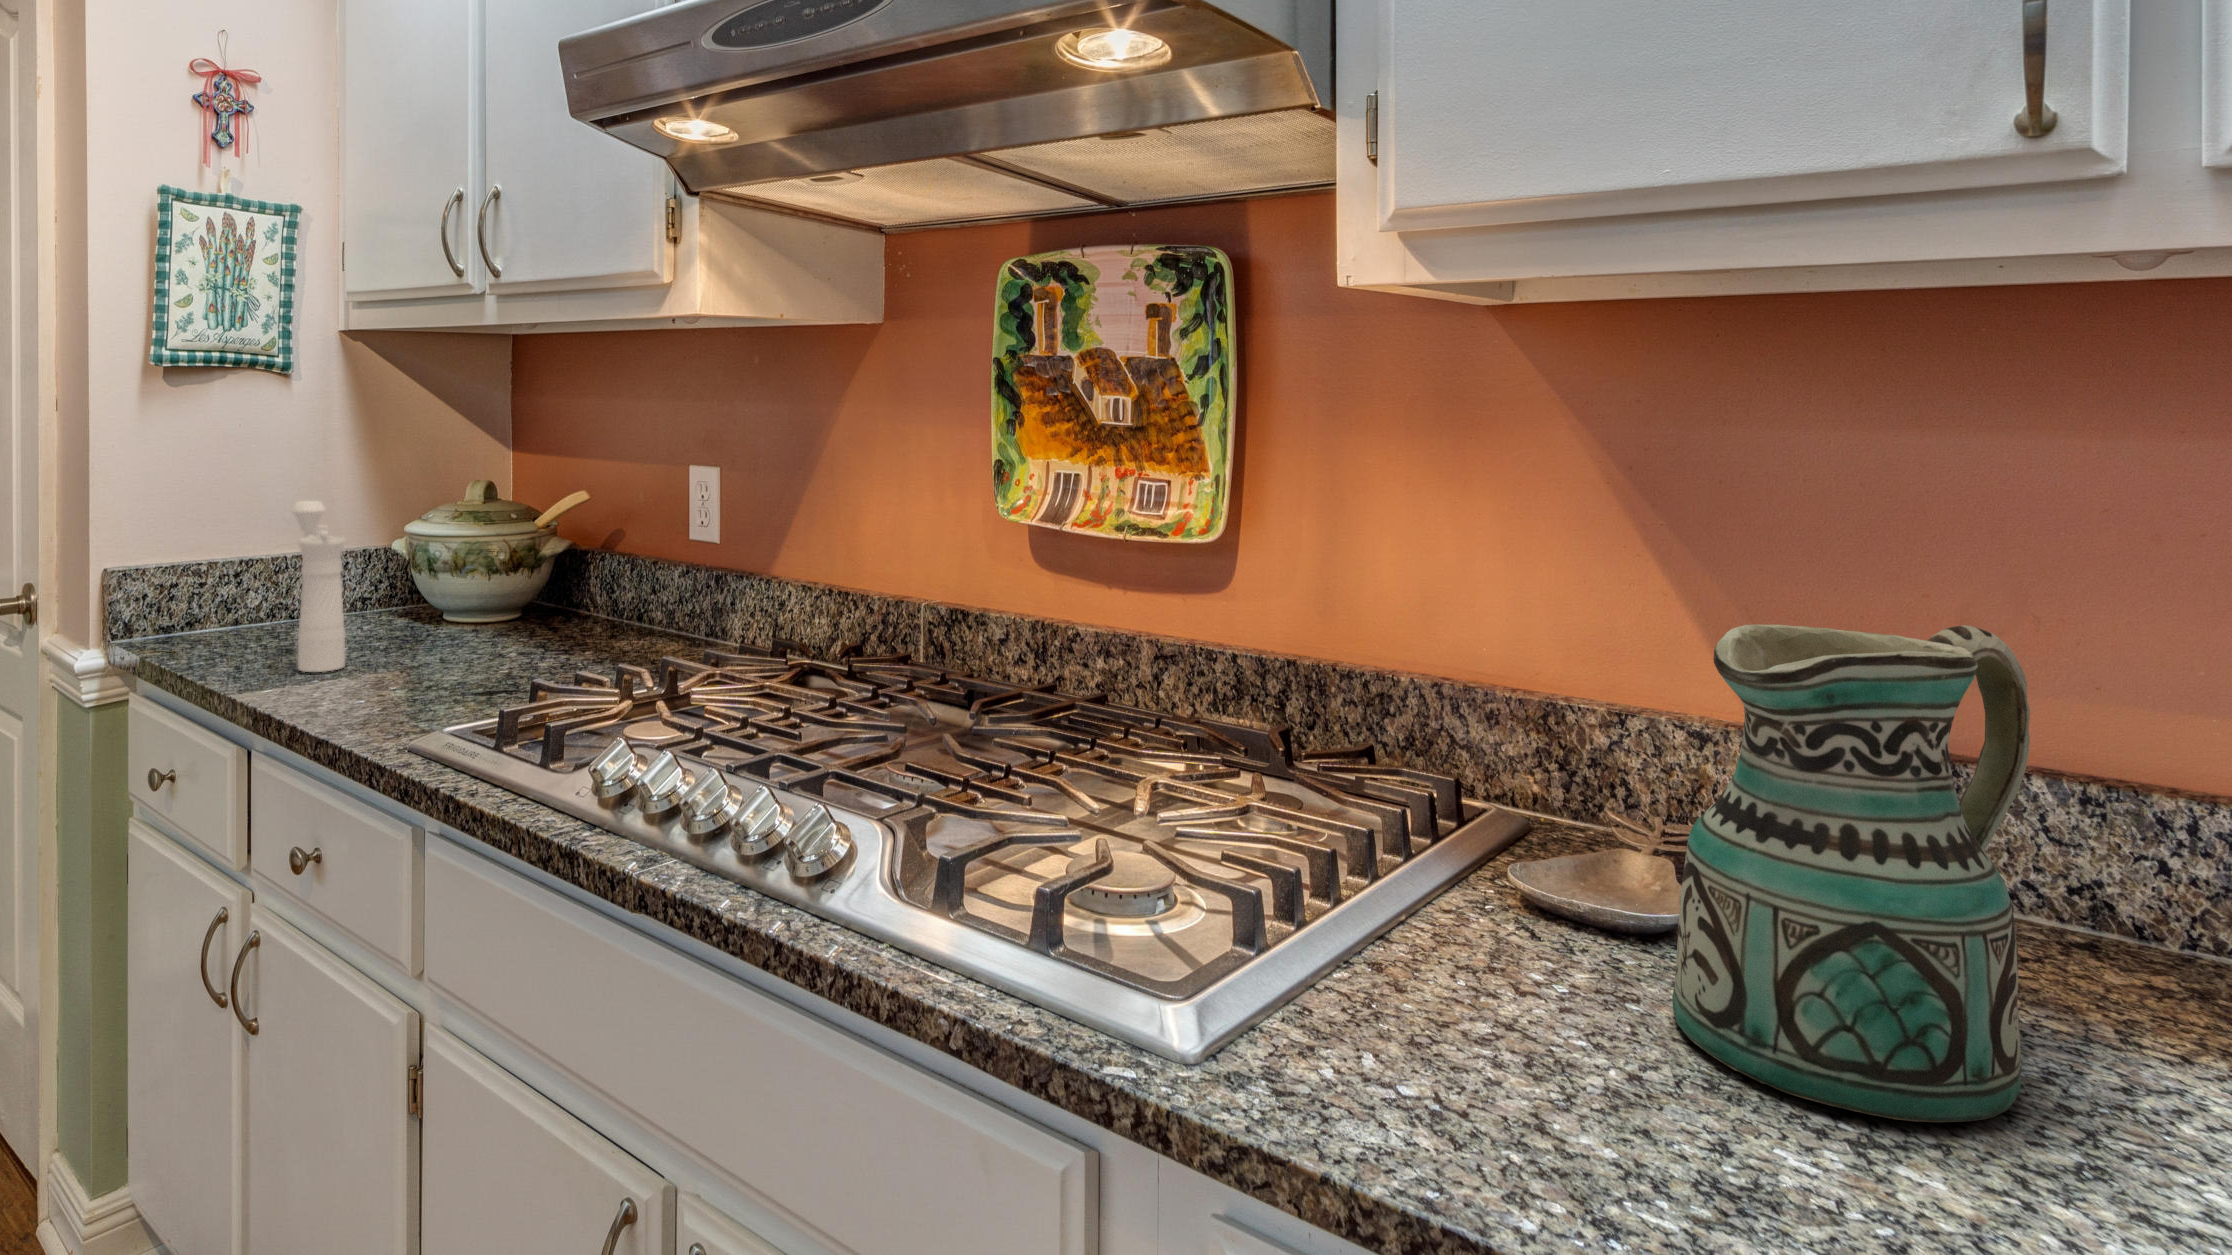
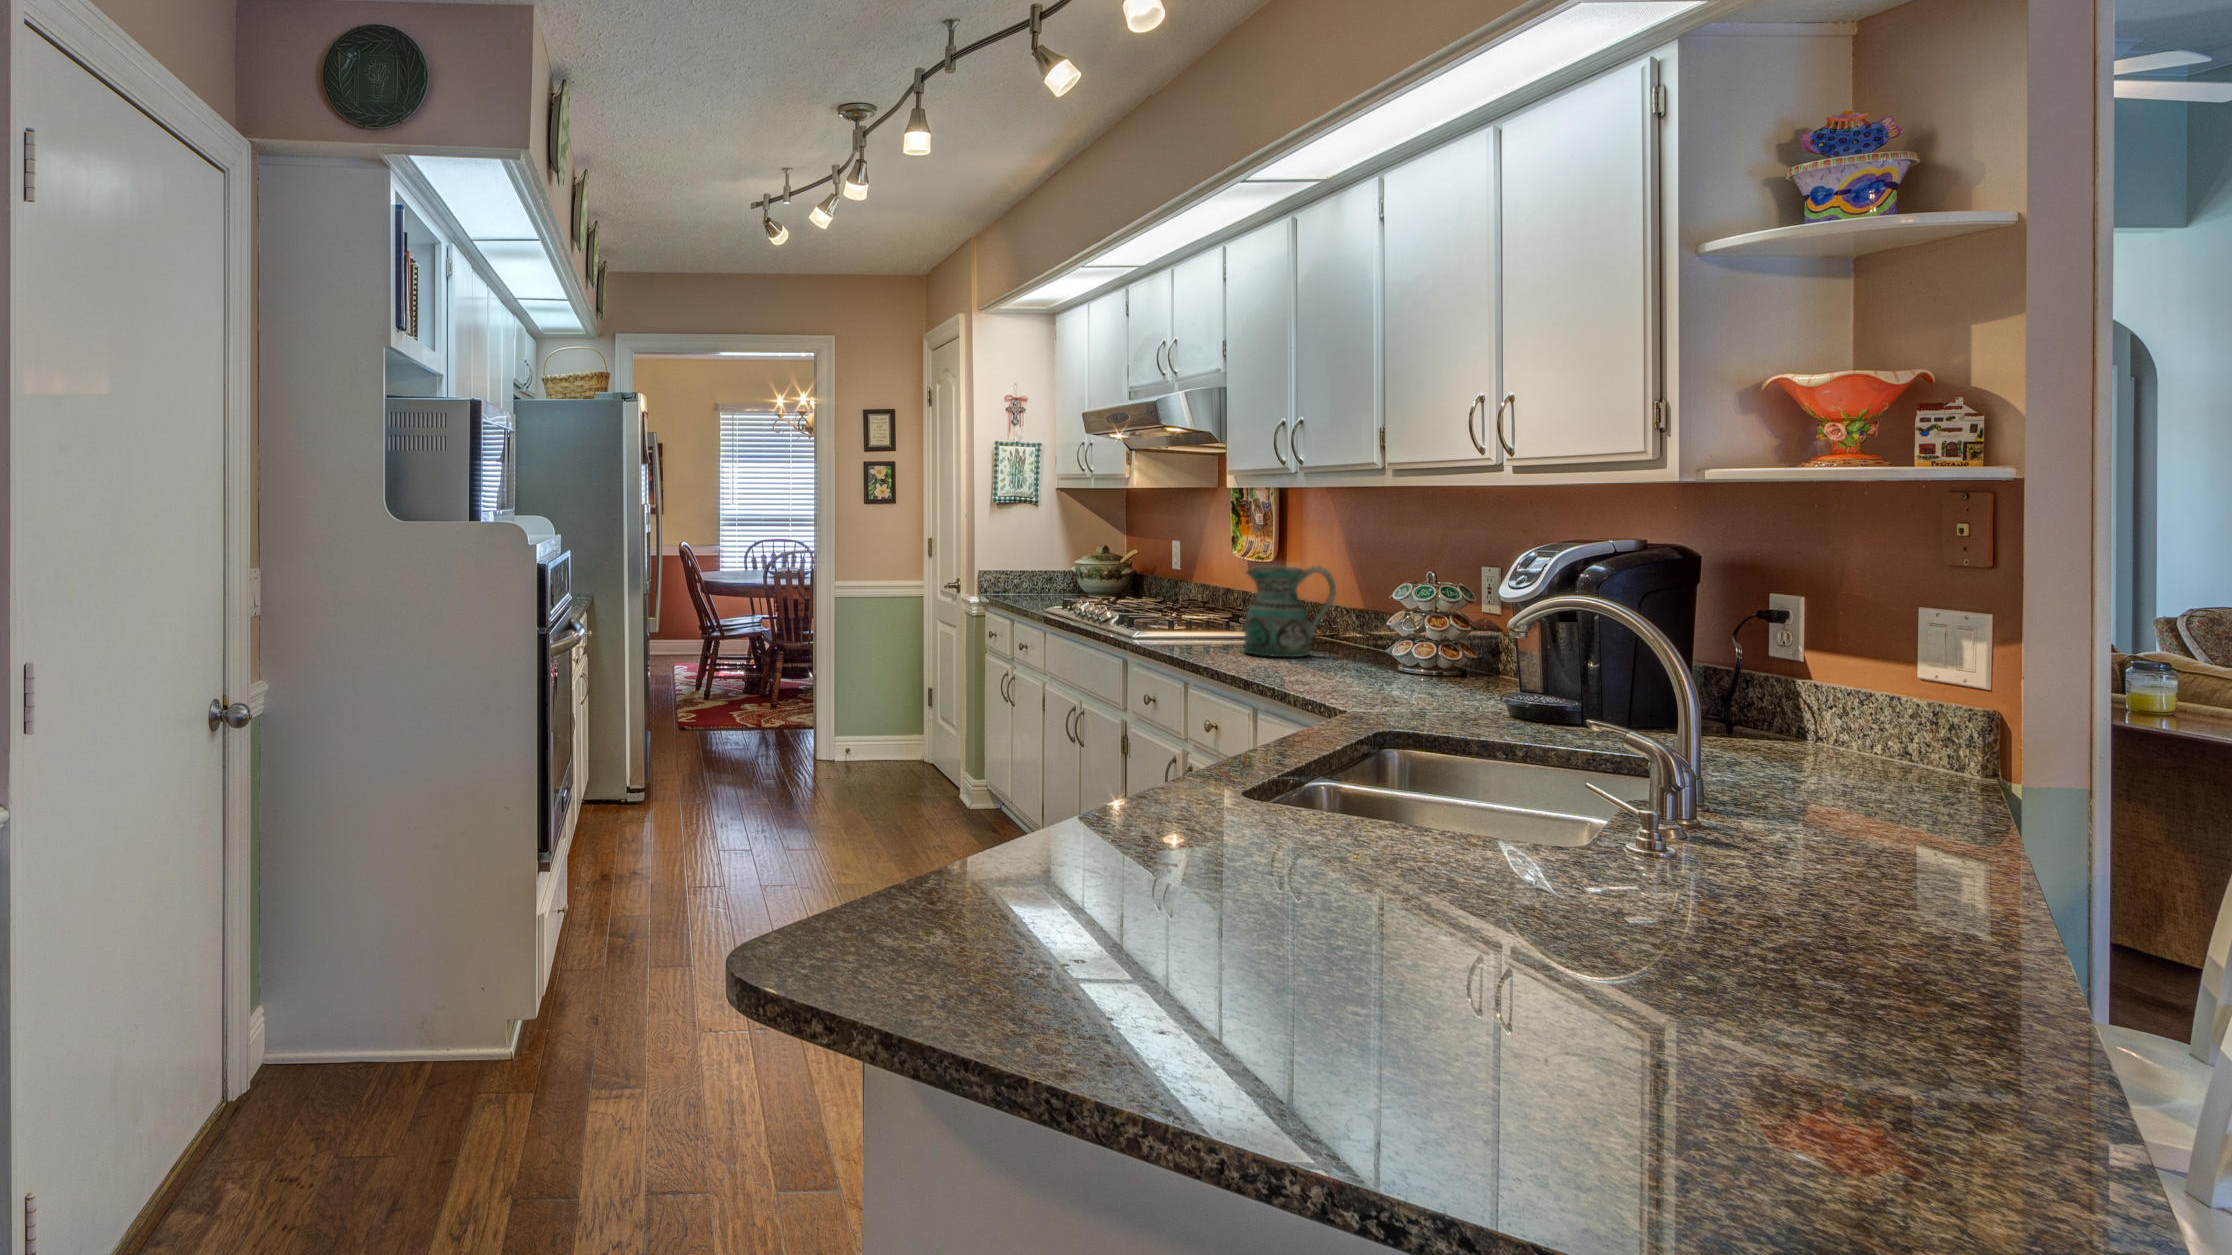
pepper mill: present [291,501,346,672] -> none [1031,548,1046,603]

